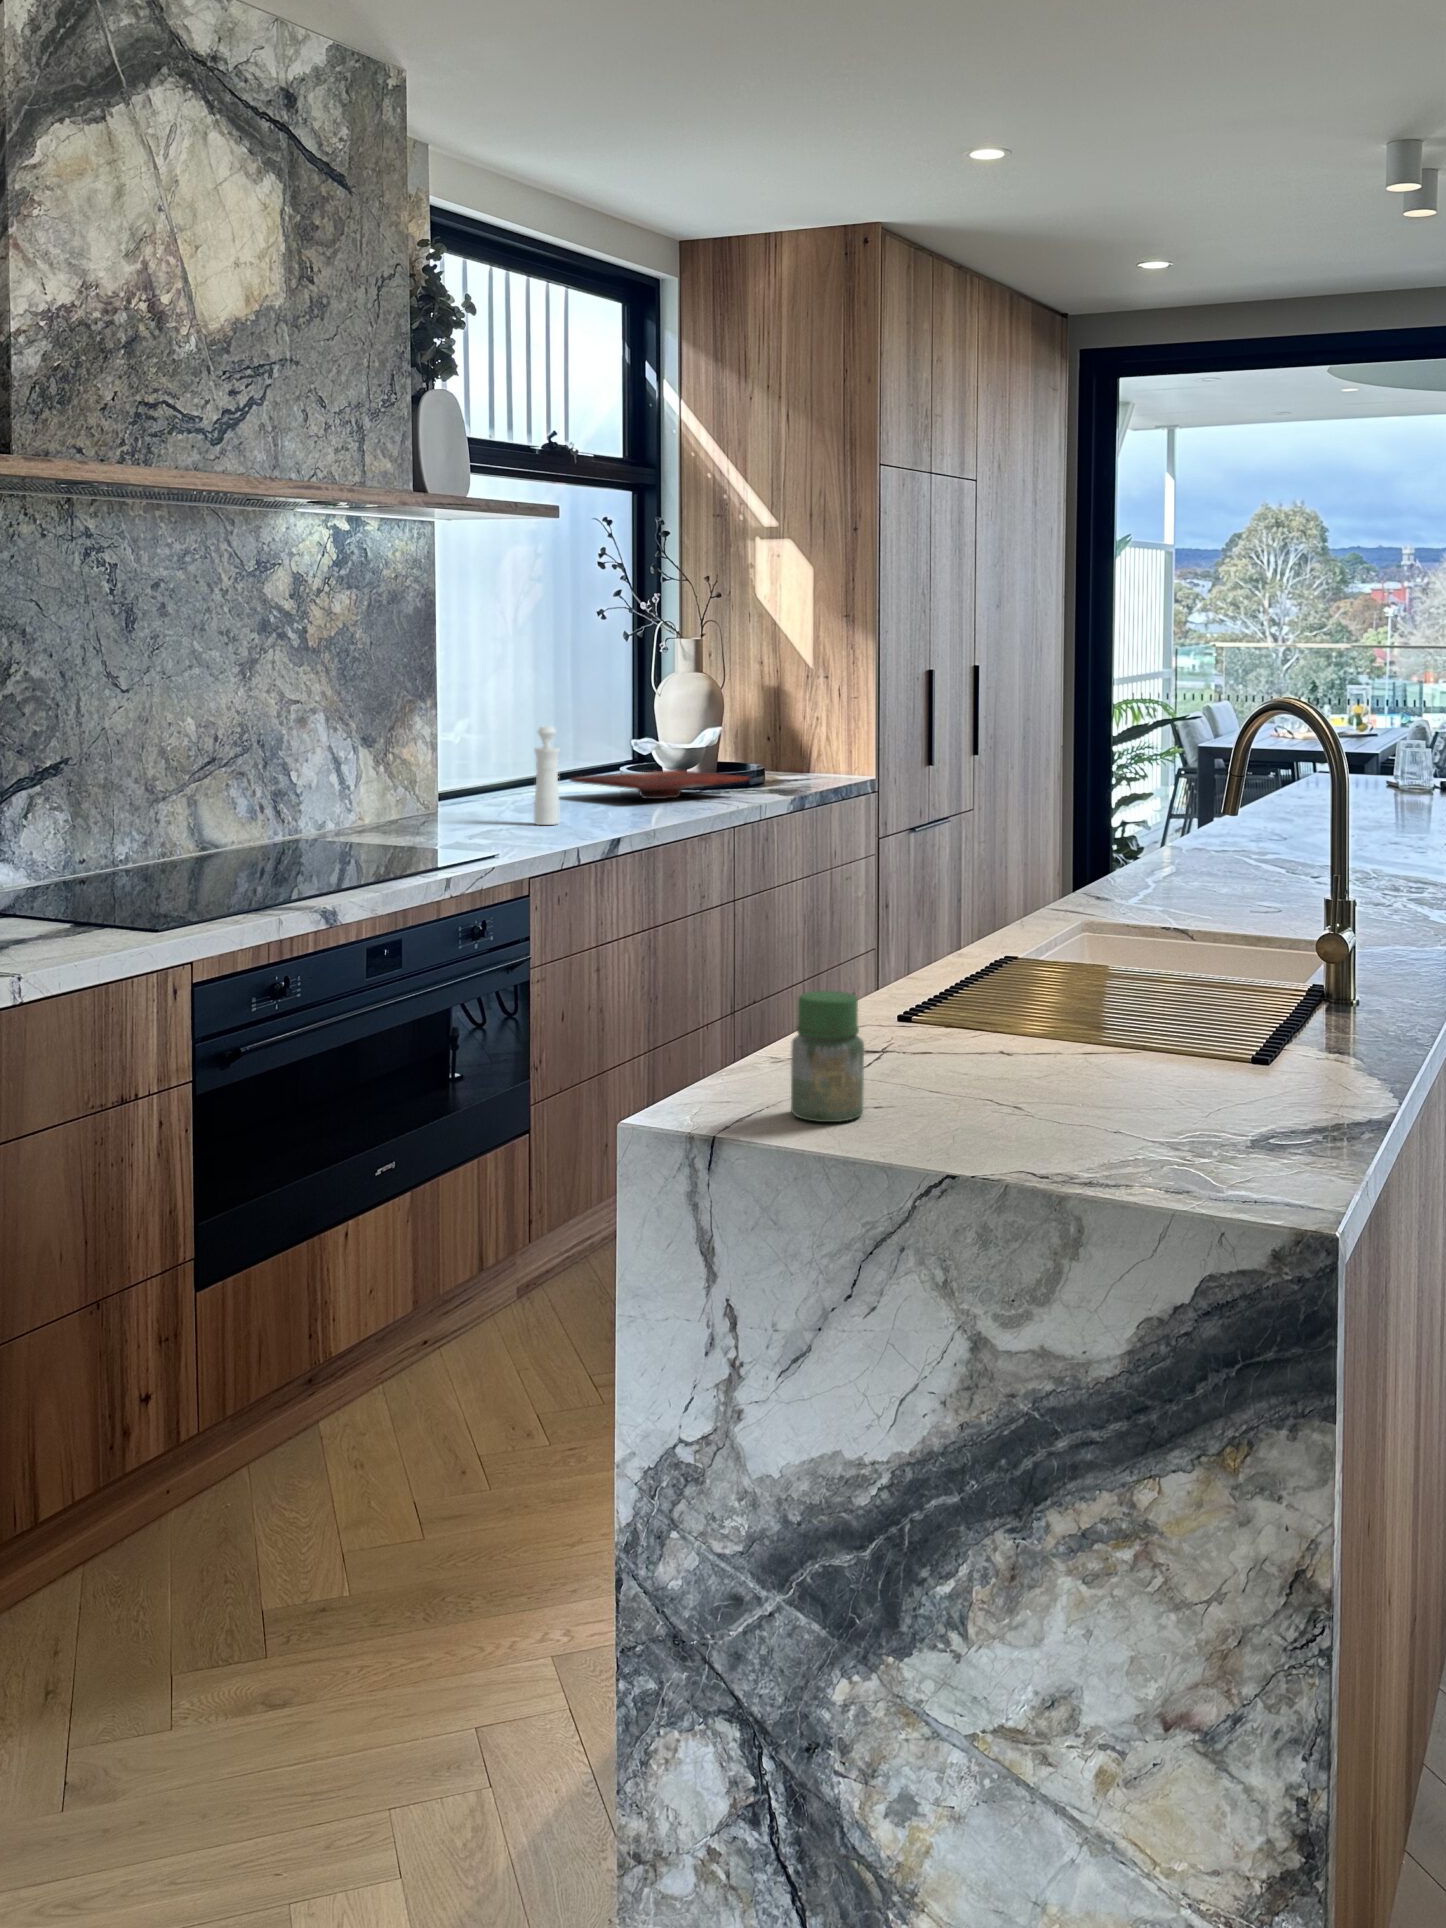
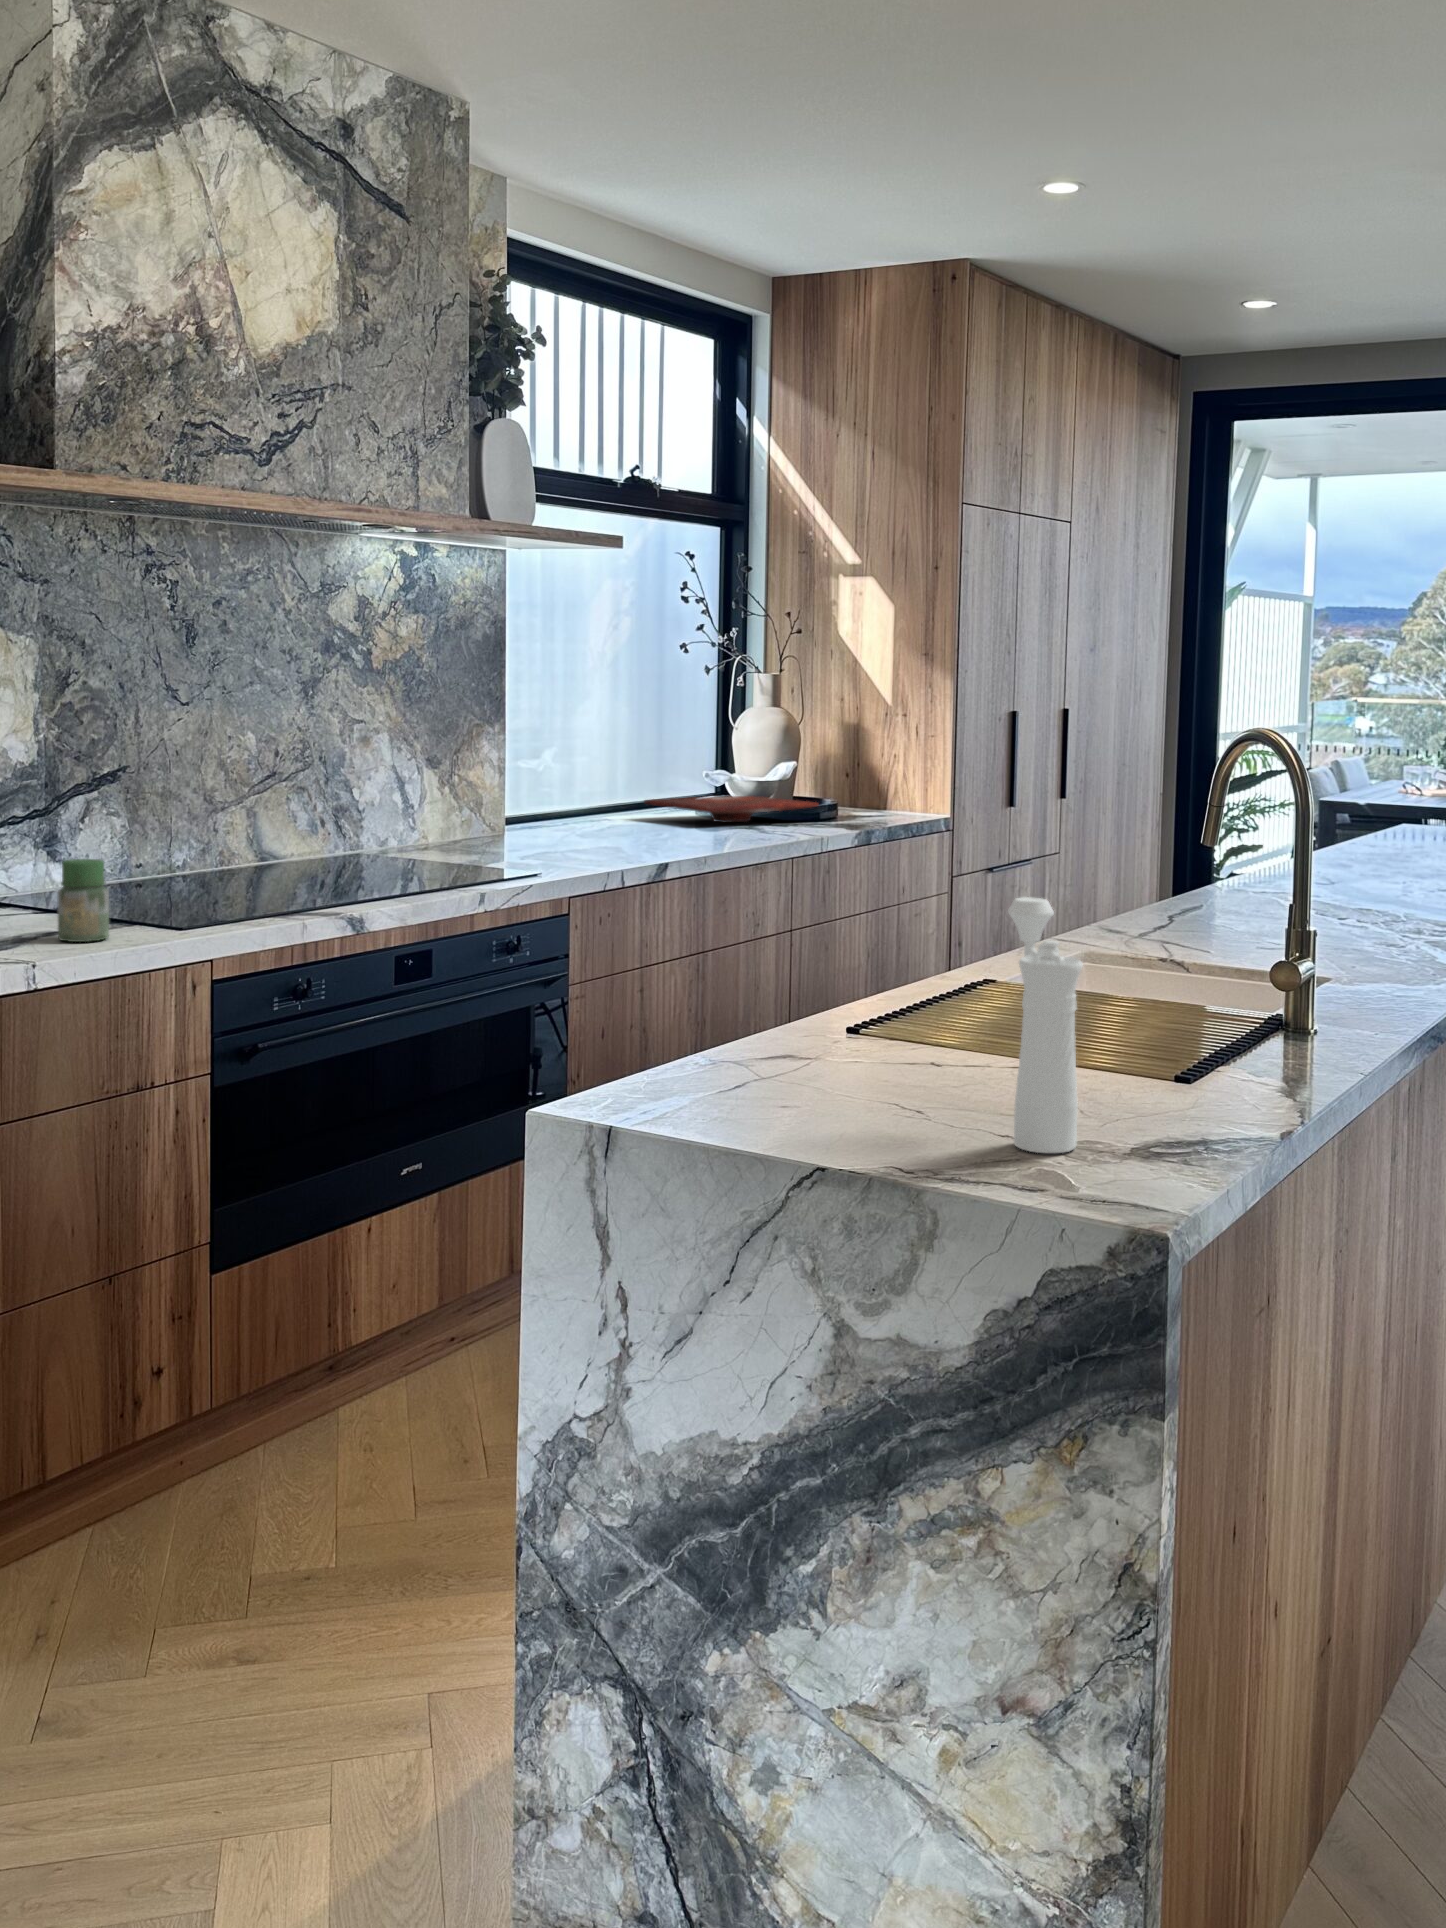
pepper mill: present [534,726,560,825] -> present [1008,897,1083,1153]
jar: present [791,991,864,1122] -> present [57,859,109,942]

